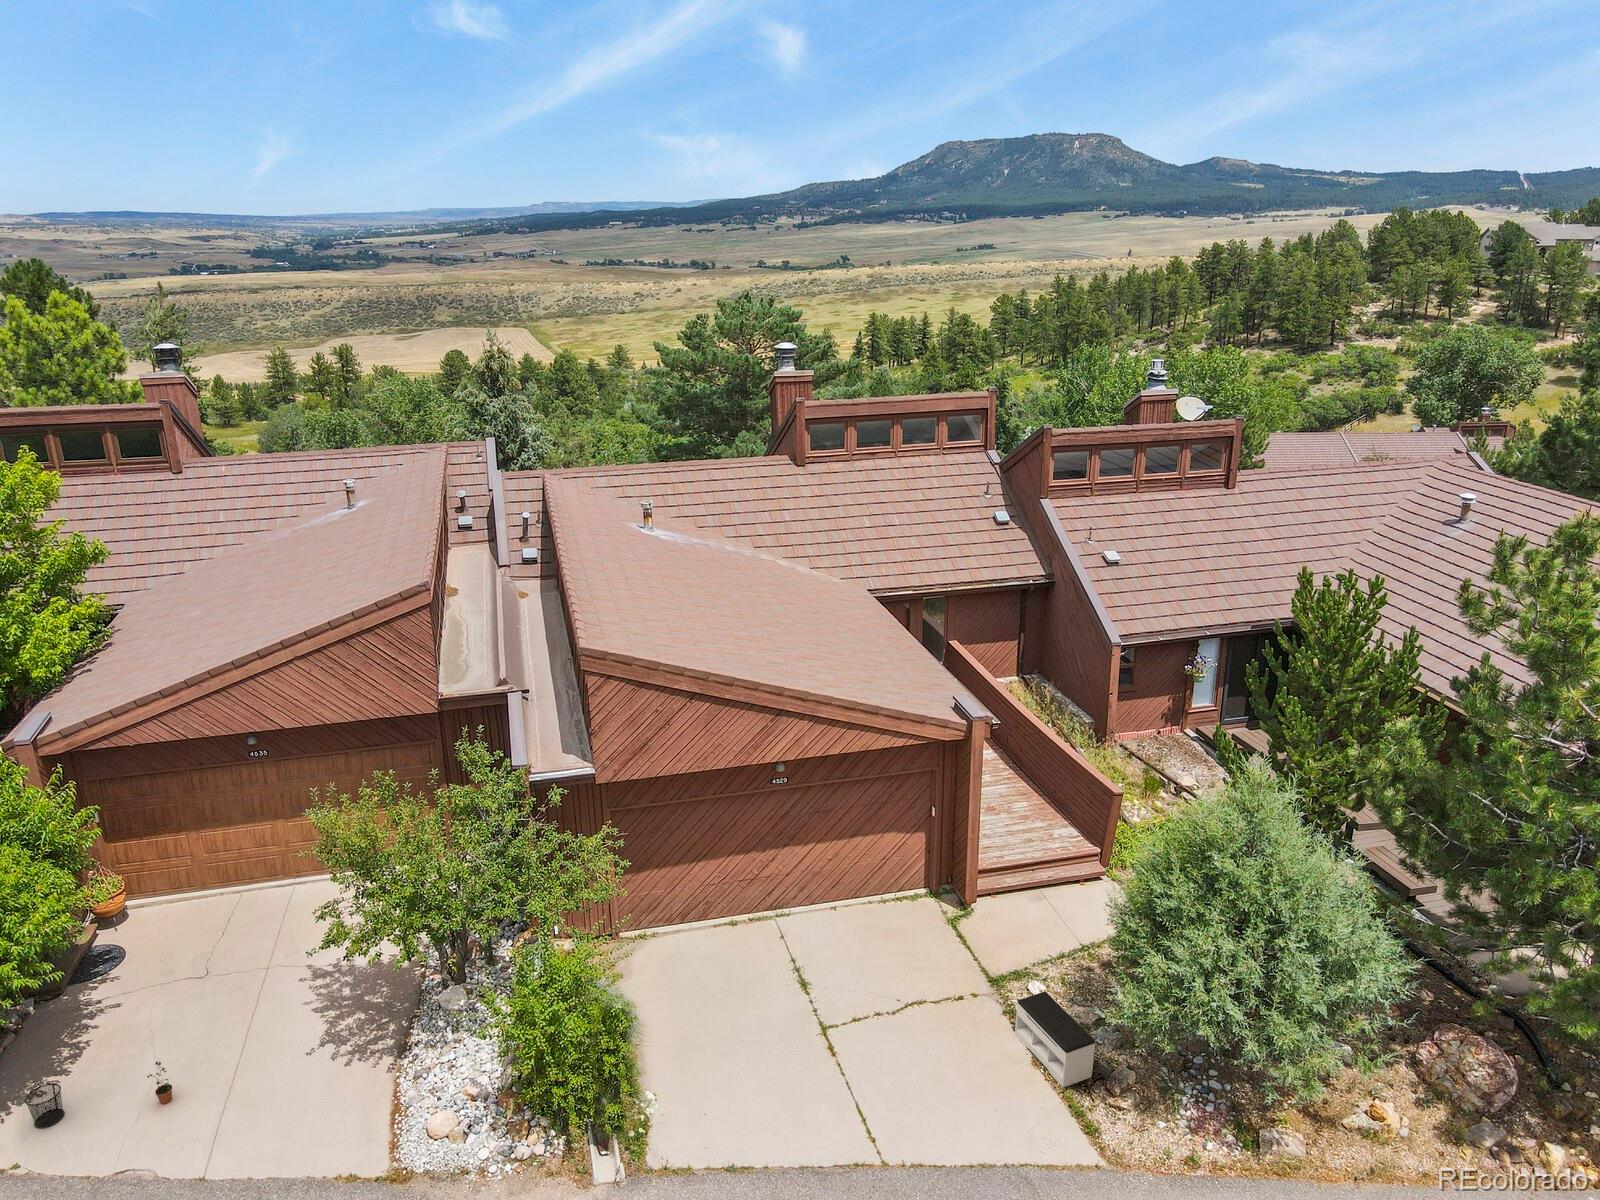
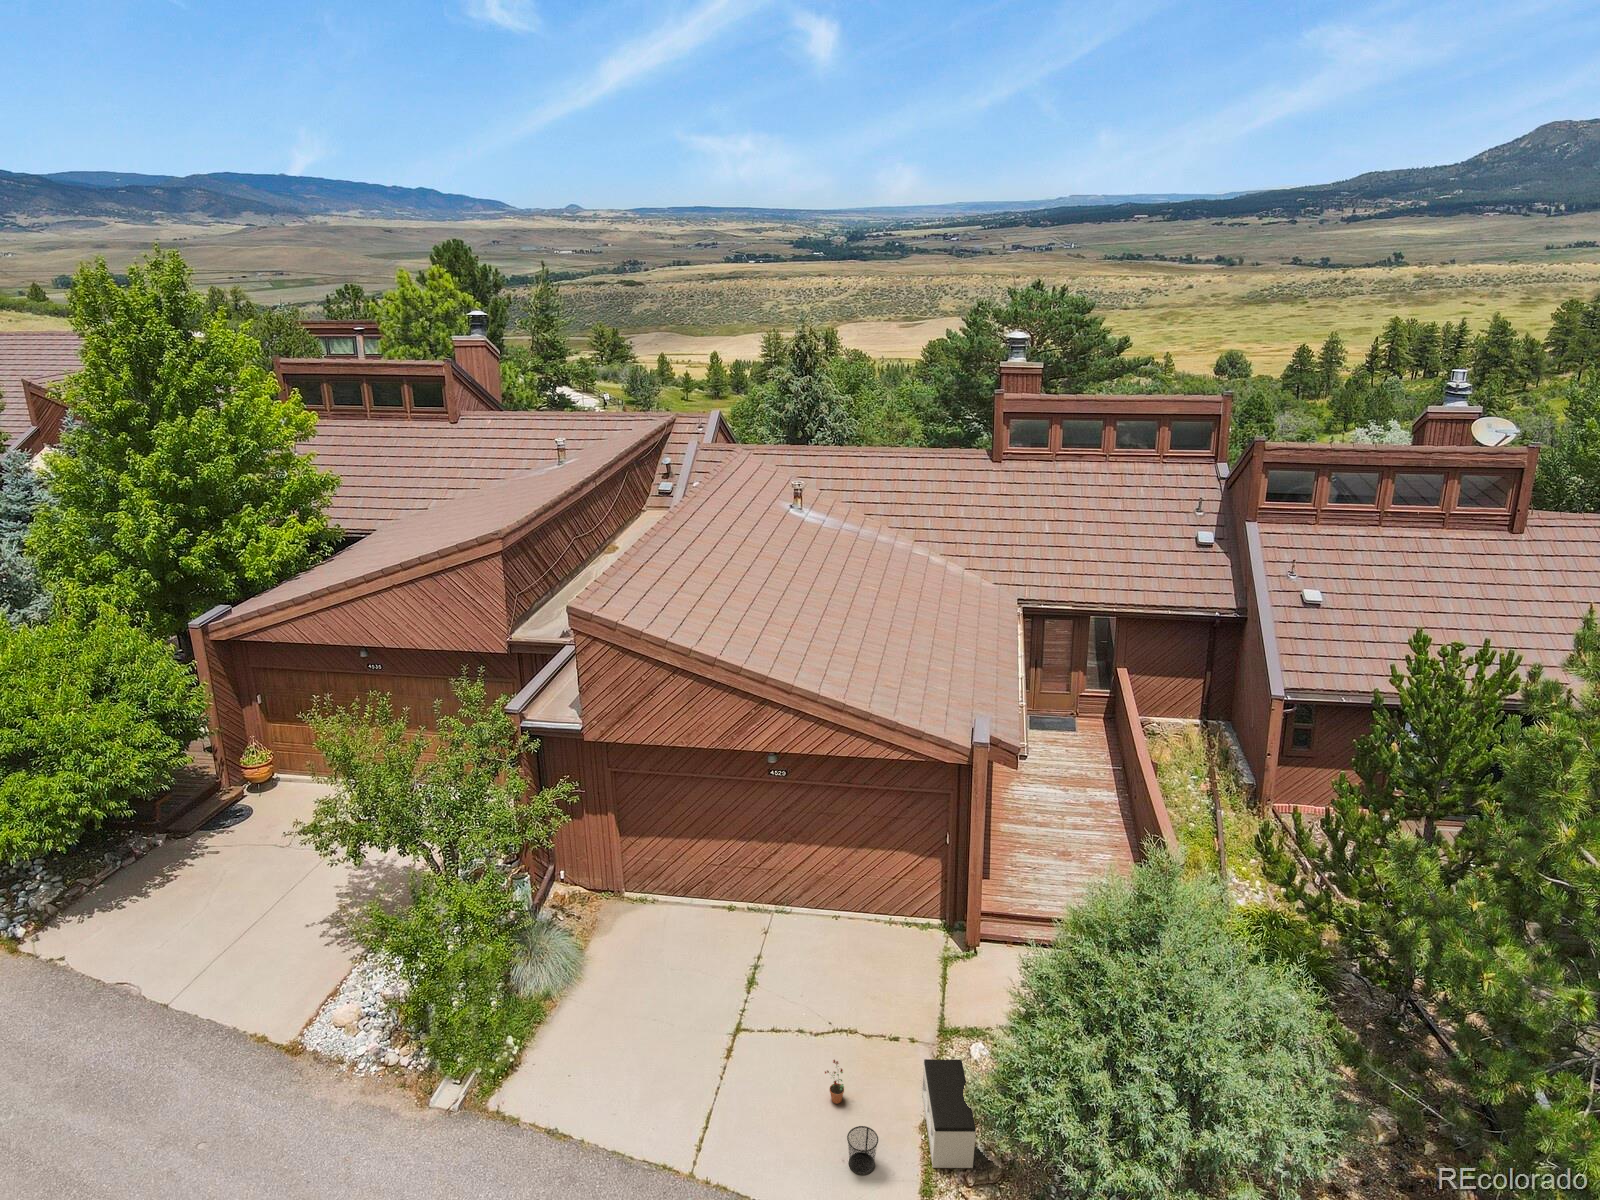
potted plant: present [147,1062,172,1104] -> present [825,1060,844,1104]
waste bin: present [25,1083,64,1128] -> present [847,1126,878,1175]

